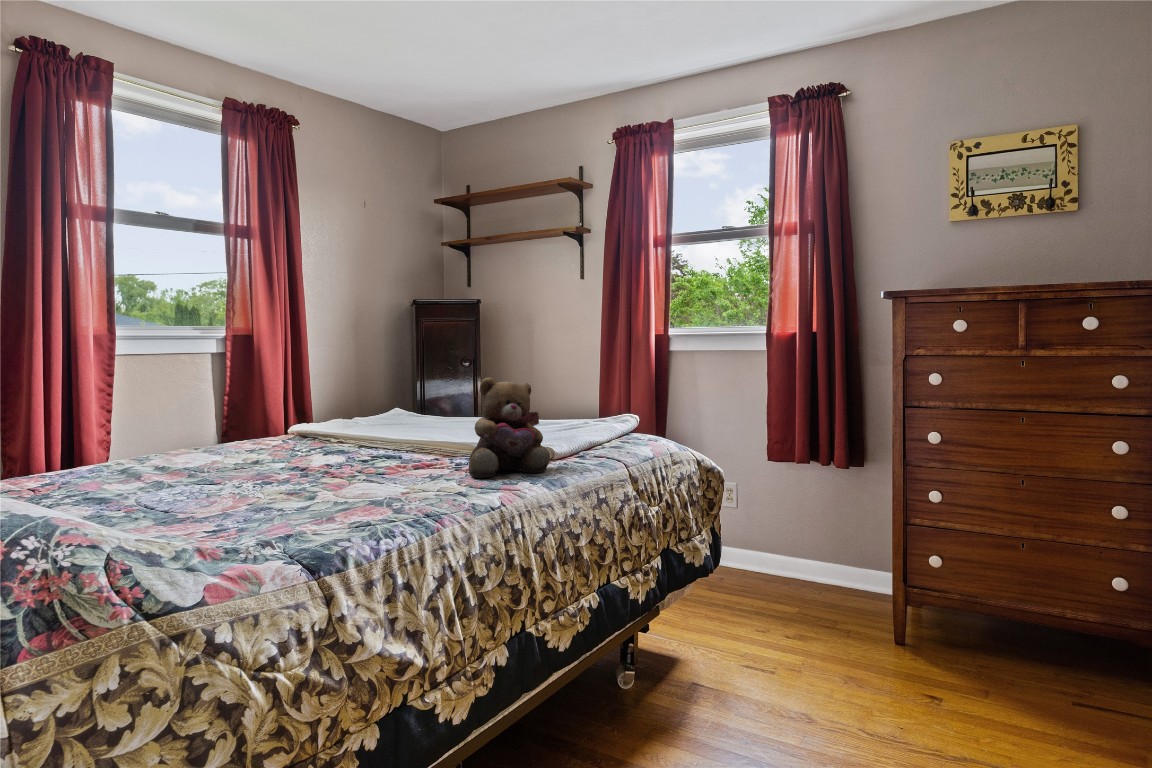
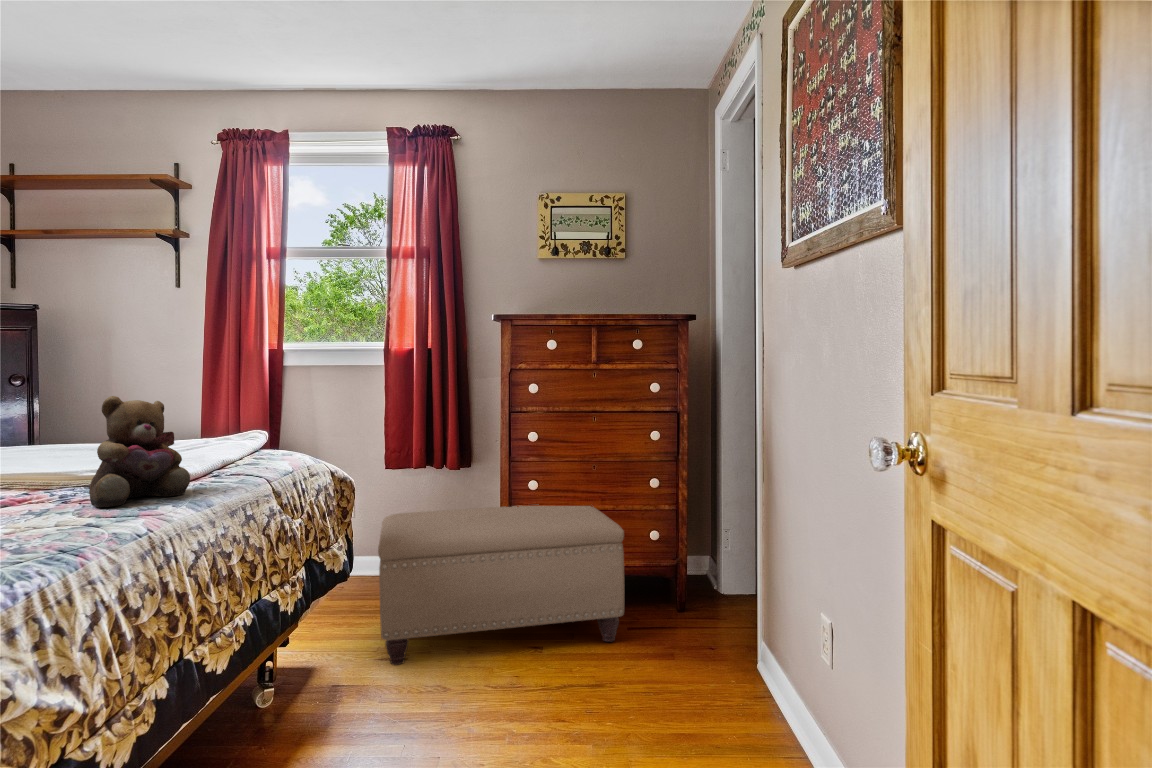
ottoman: none [741,511,1062,710] -> present [378,504,624,665]

